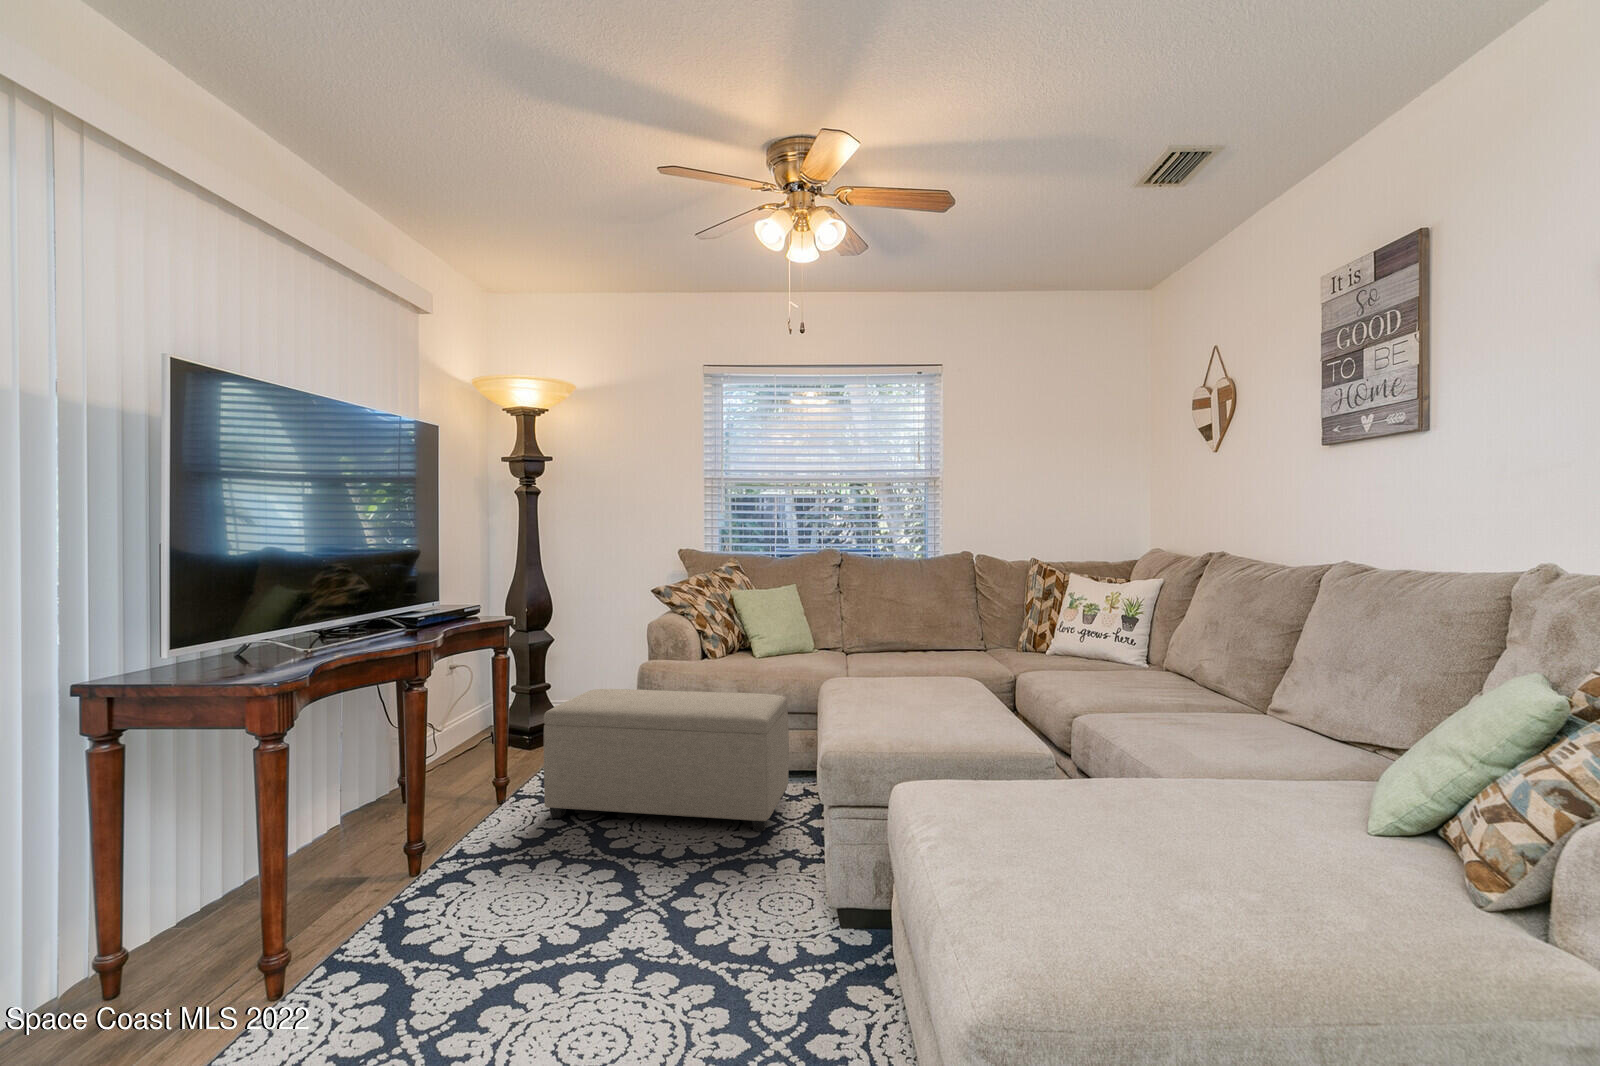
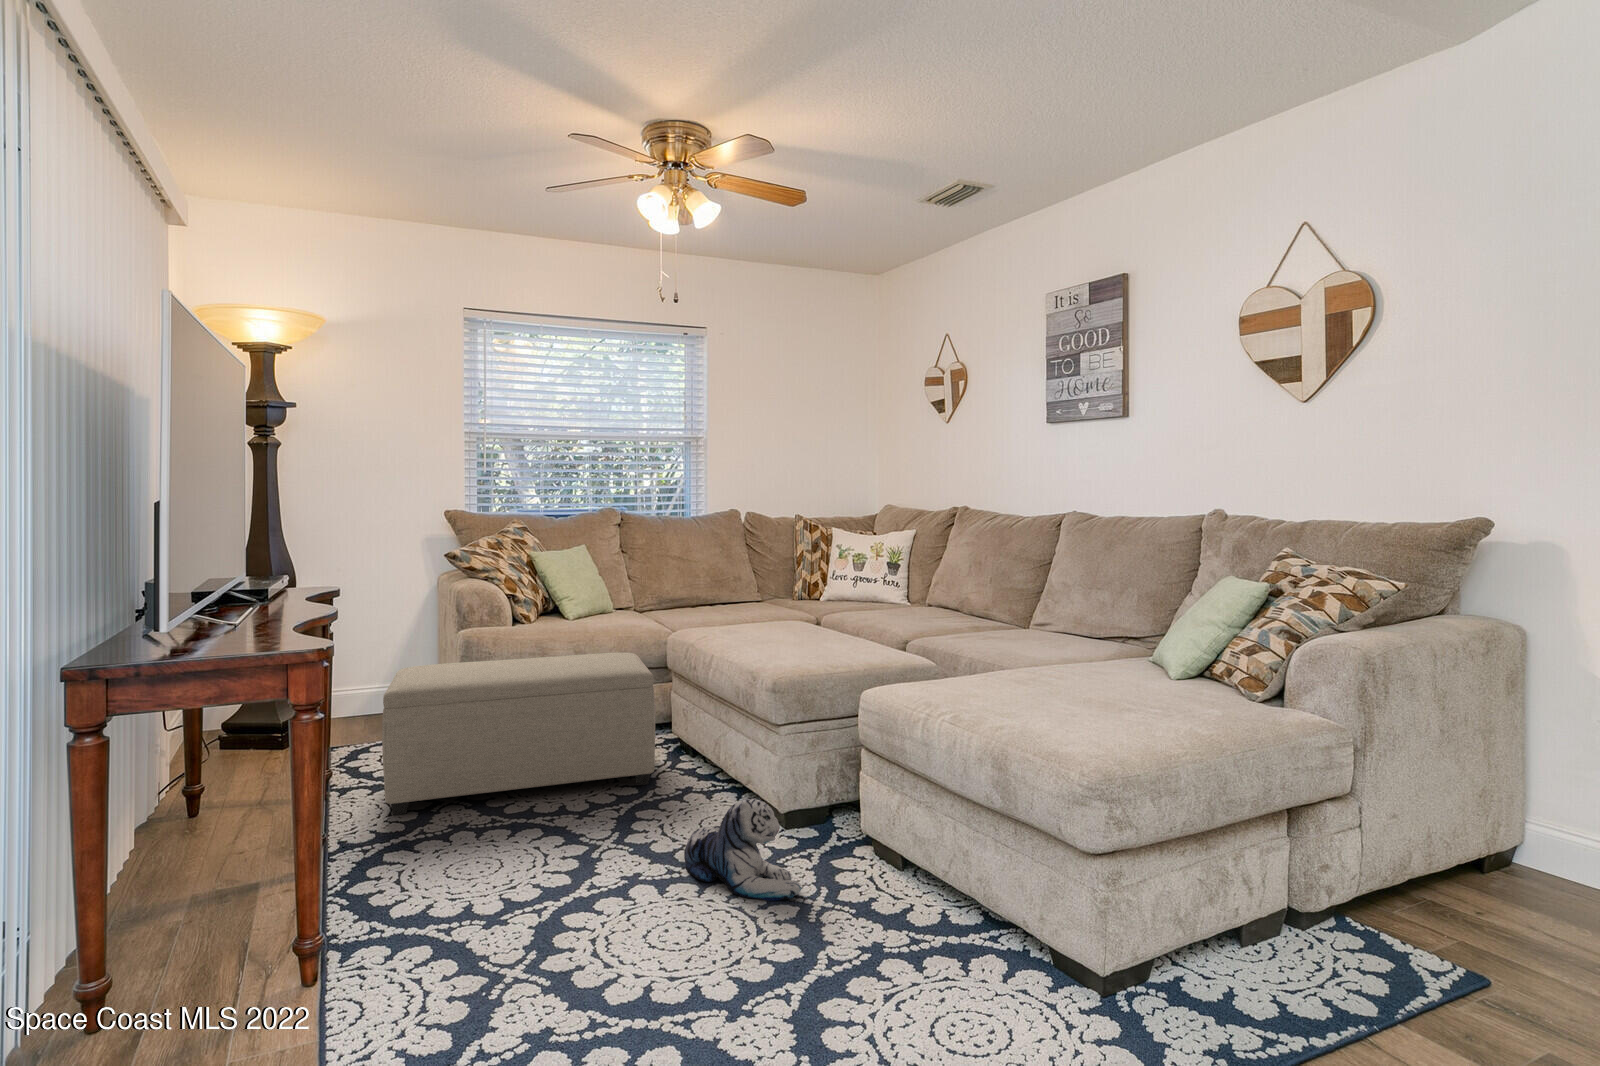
plush toy: none [692,877,778,1007] -> present [684,797,802,901]

